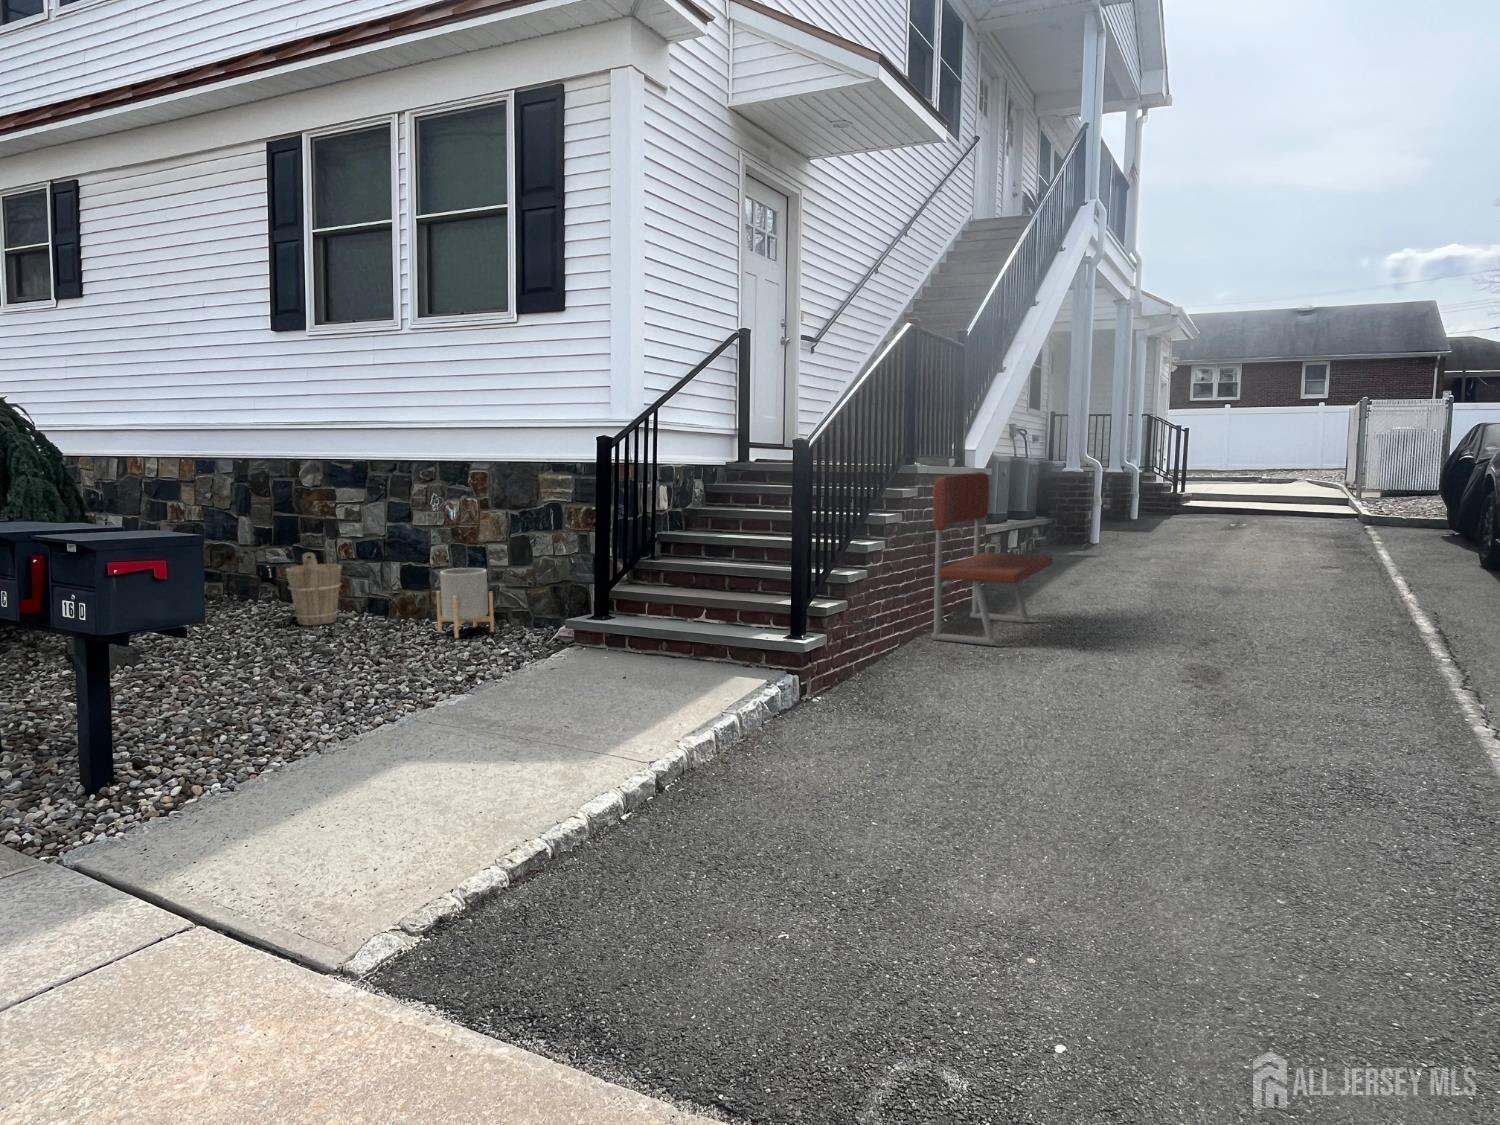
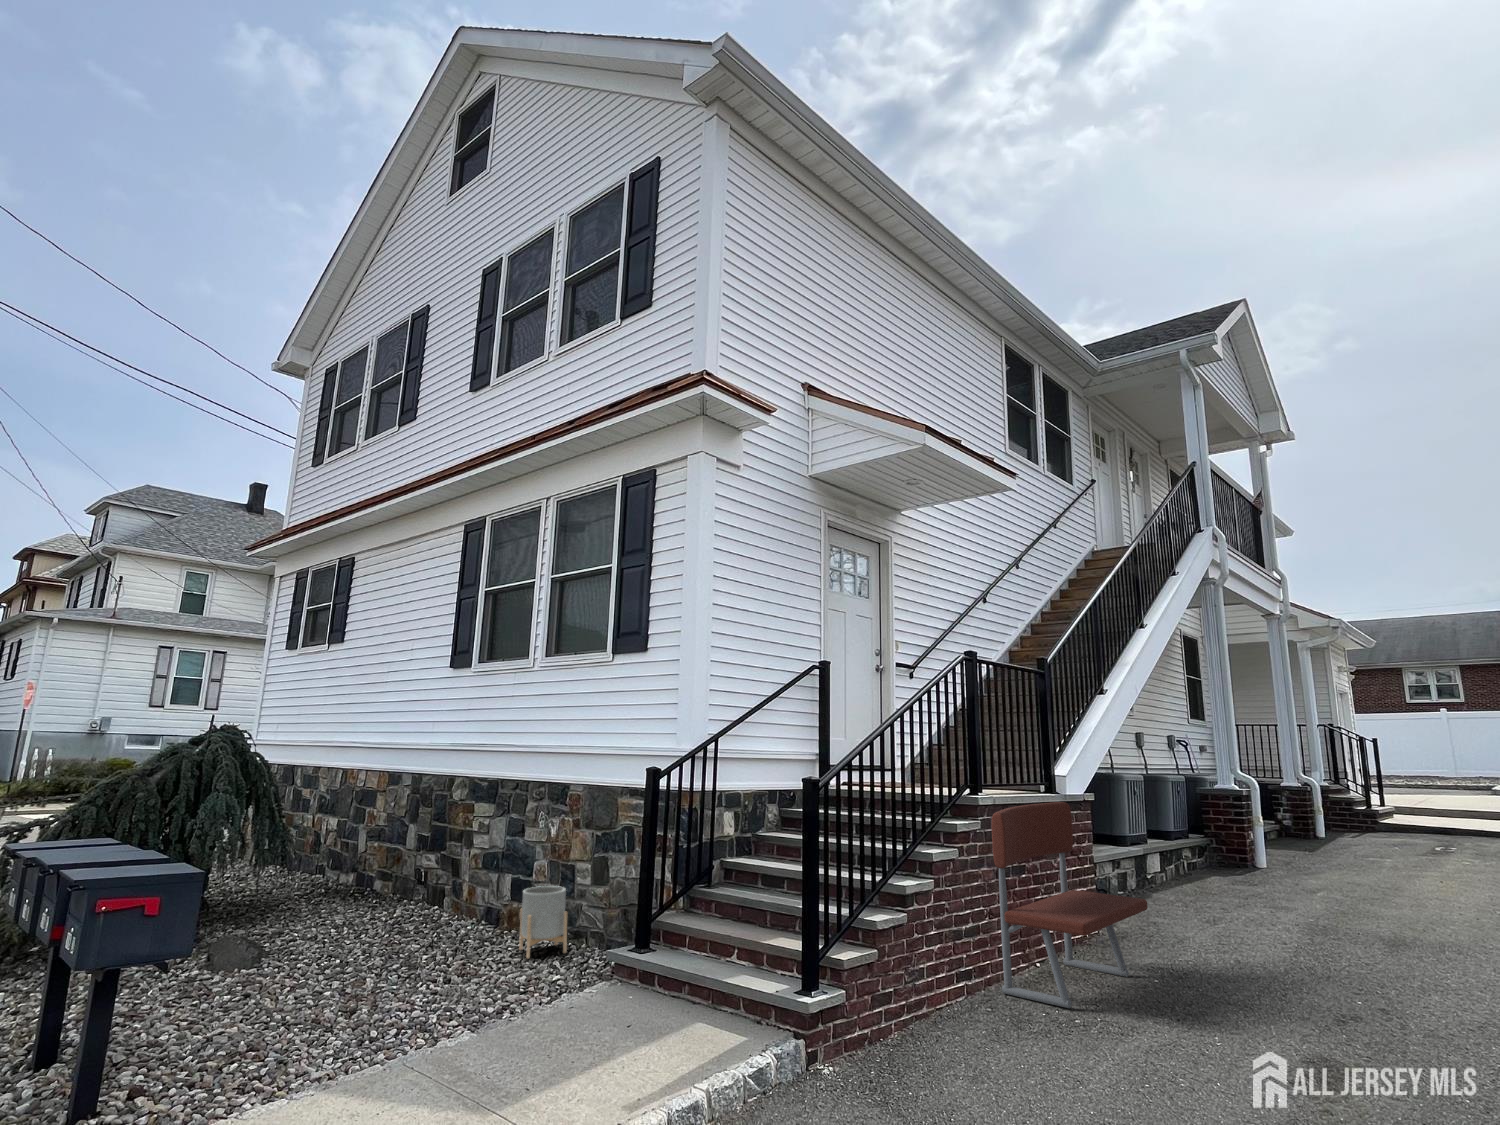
bucket: present [286,553,342,625] -> none [418,861,467,932]

